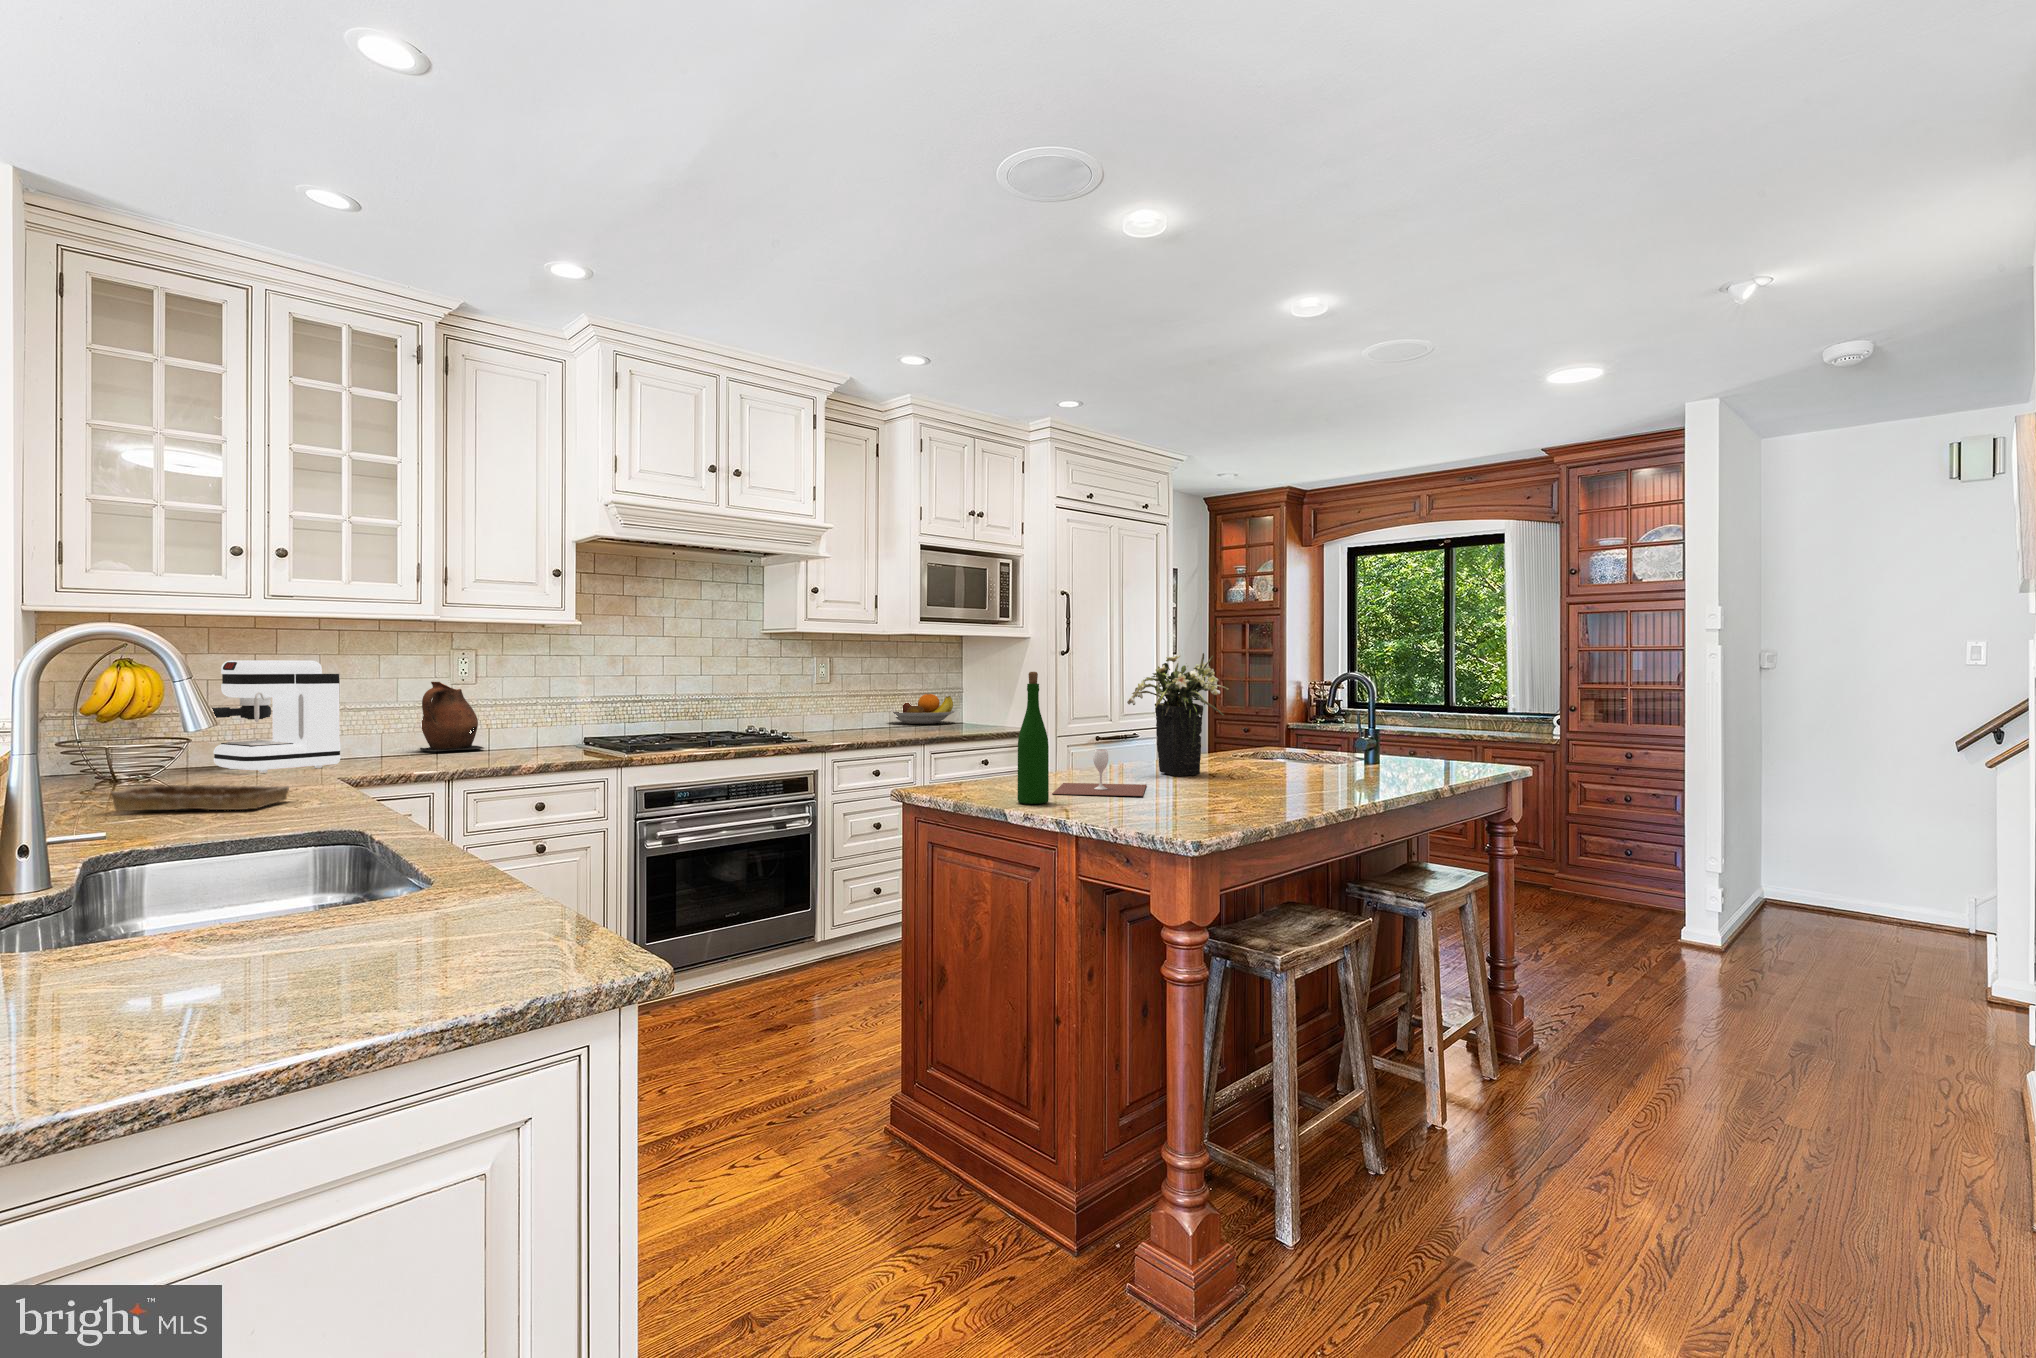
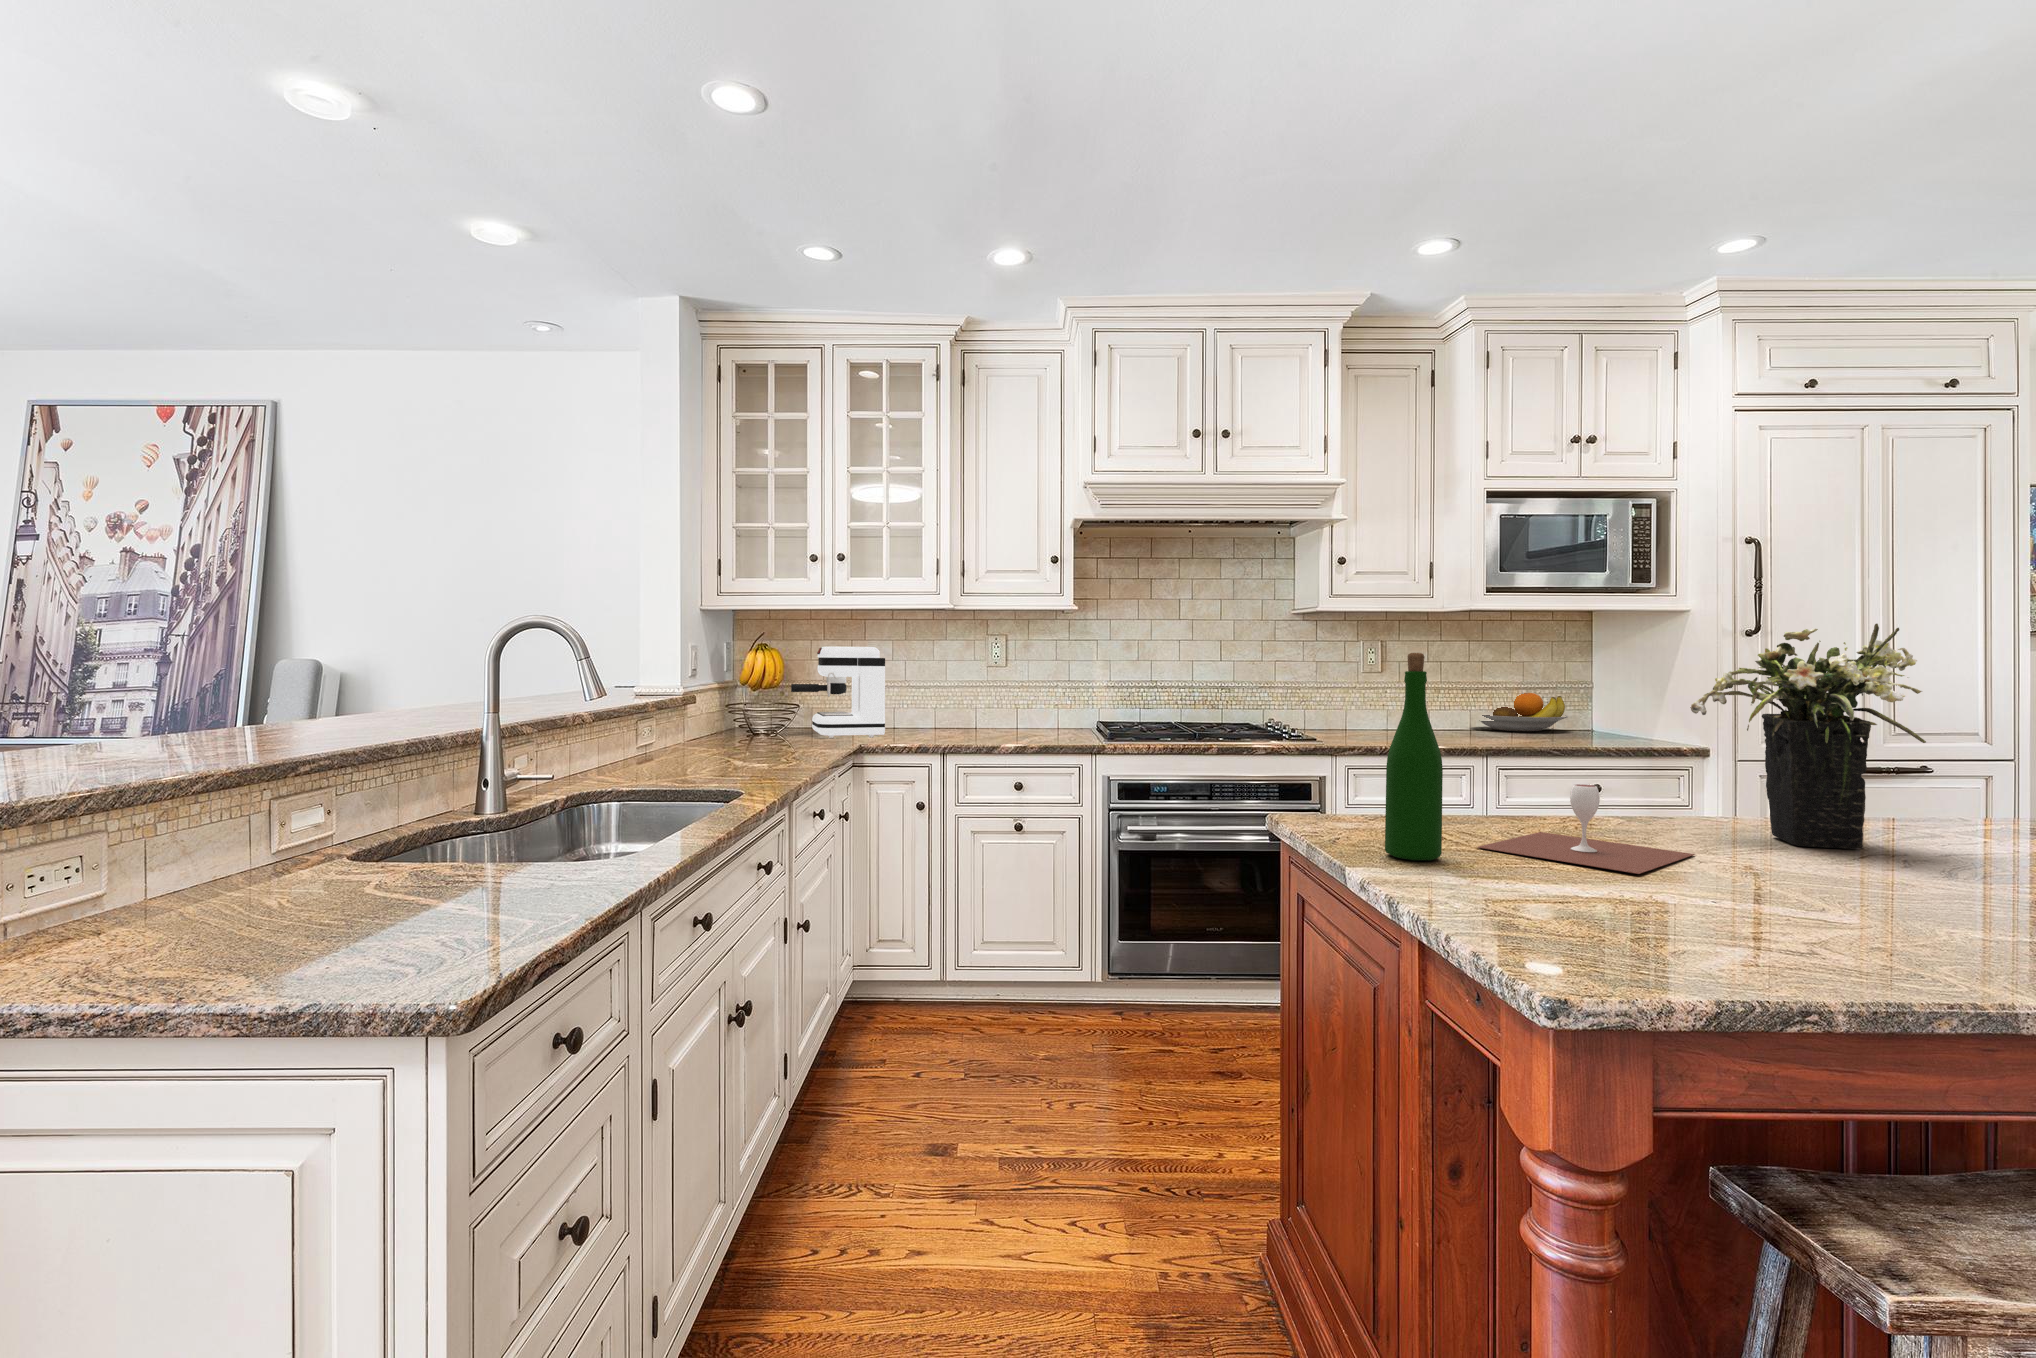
ceramic pitcher: present [420,682,484,751] -> none [965,667,1014,731]
tray: present [111,784,289,811] -> none [670,741,785,766]

